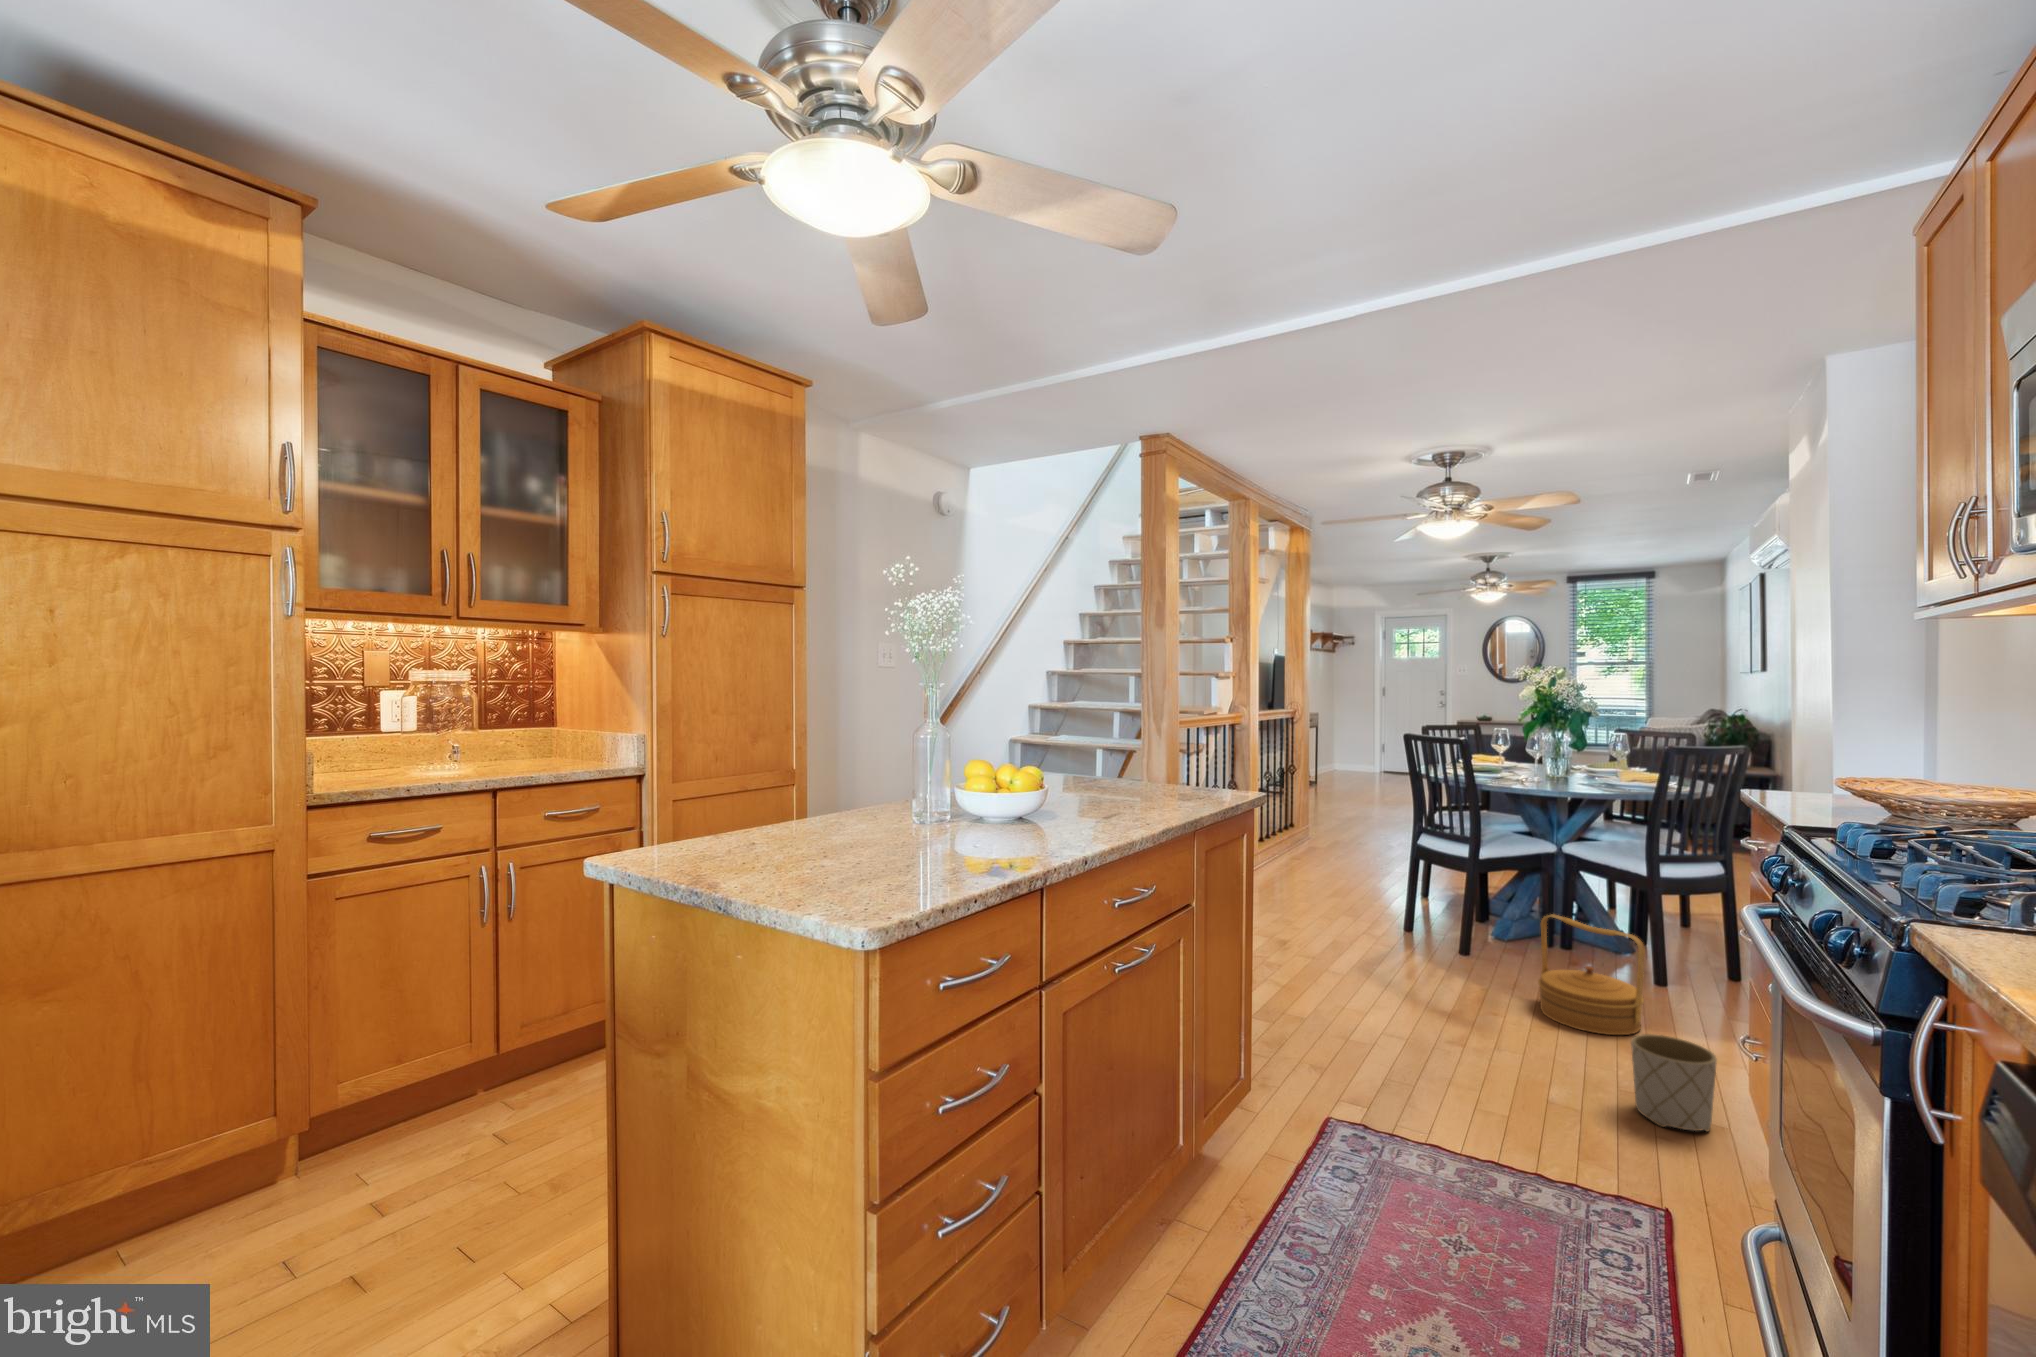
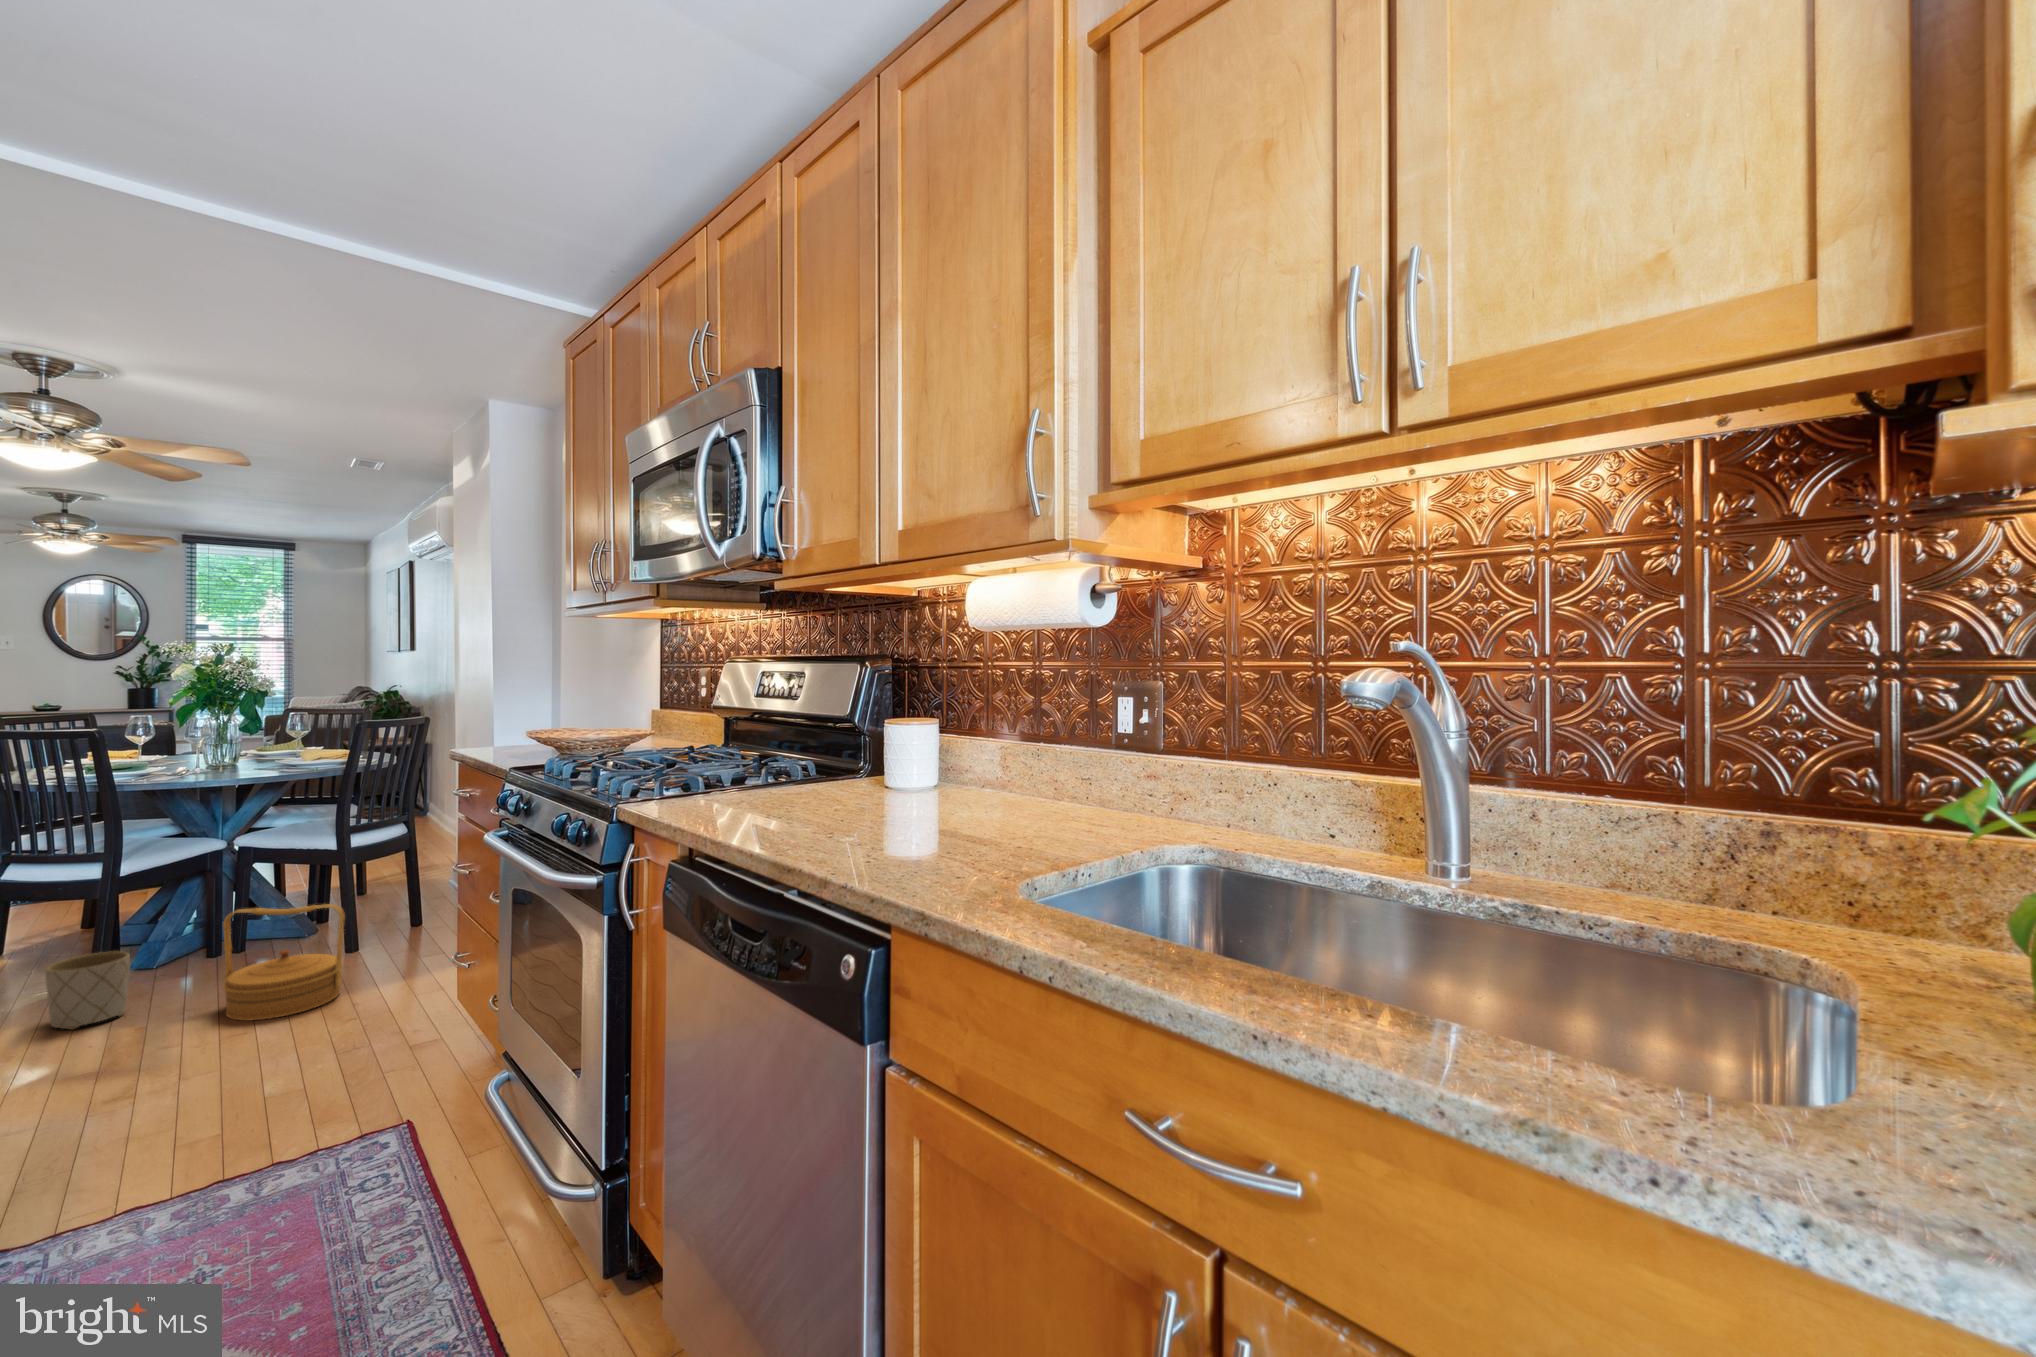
planter: present [1631,1034,1717,1131] -> present [45,951,130,1029]

